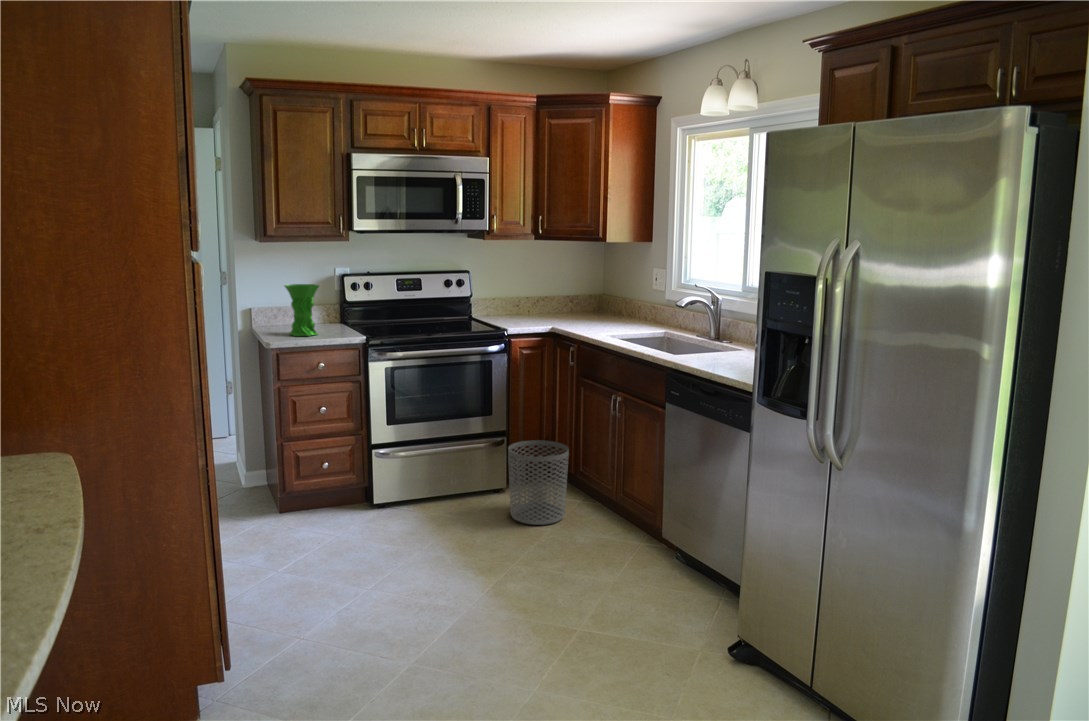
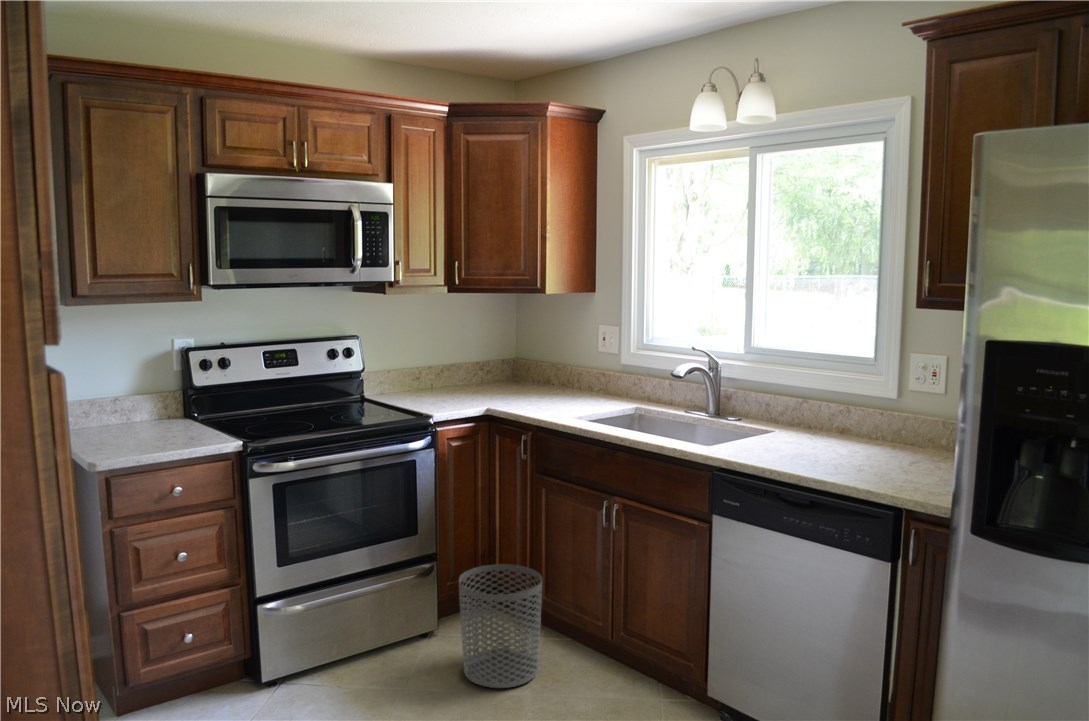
vase: present [285,284,319,336] -> none [107,366,165,447]

